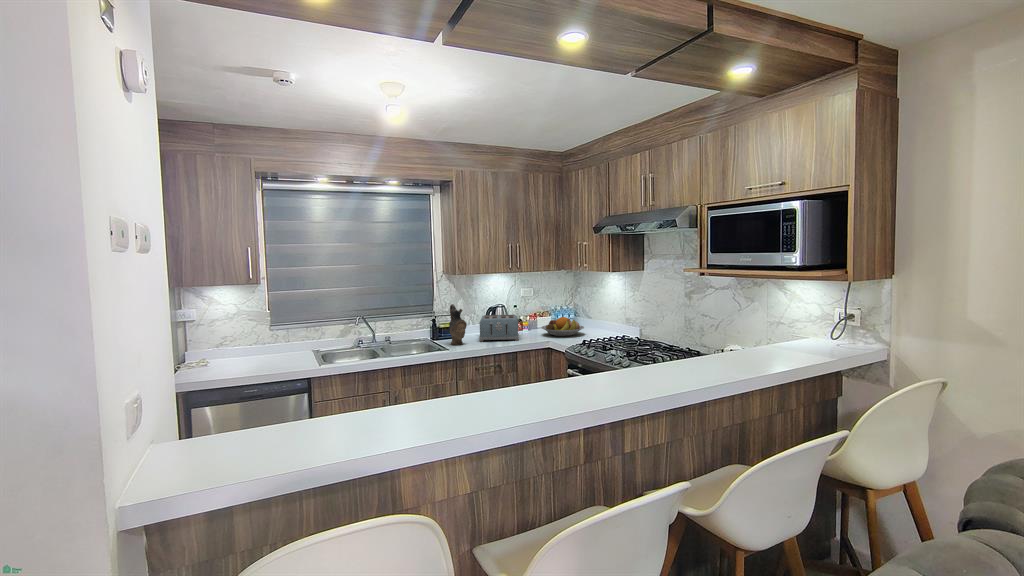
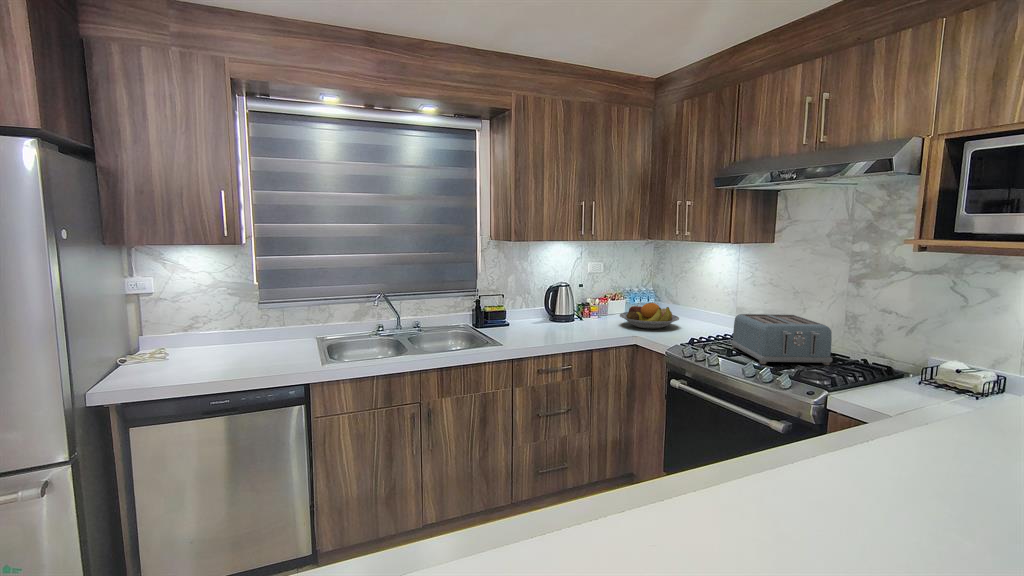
ceramic pitcher: present [449,304,467,345] -> none [501,281,524,337]
toaster: present [479,315,519,342] -> present [731,314,832,365]

